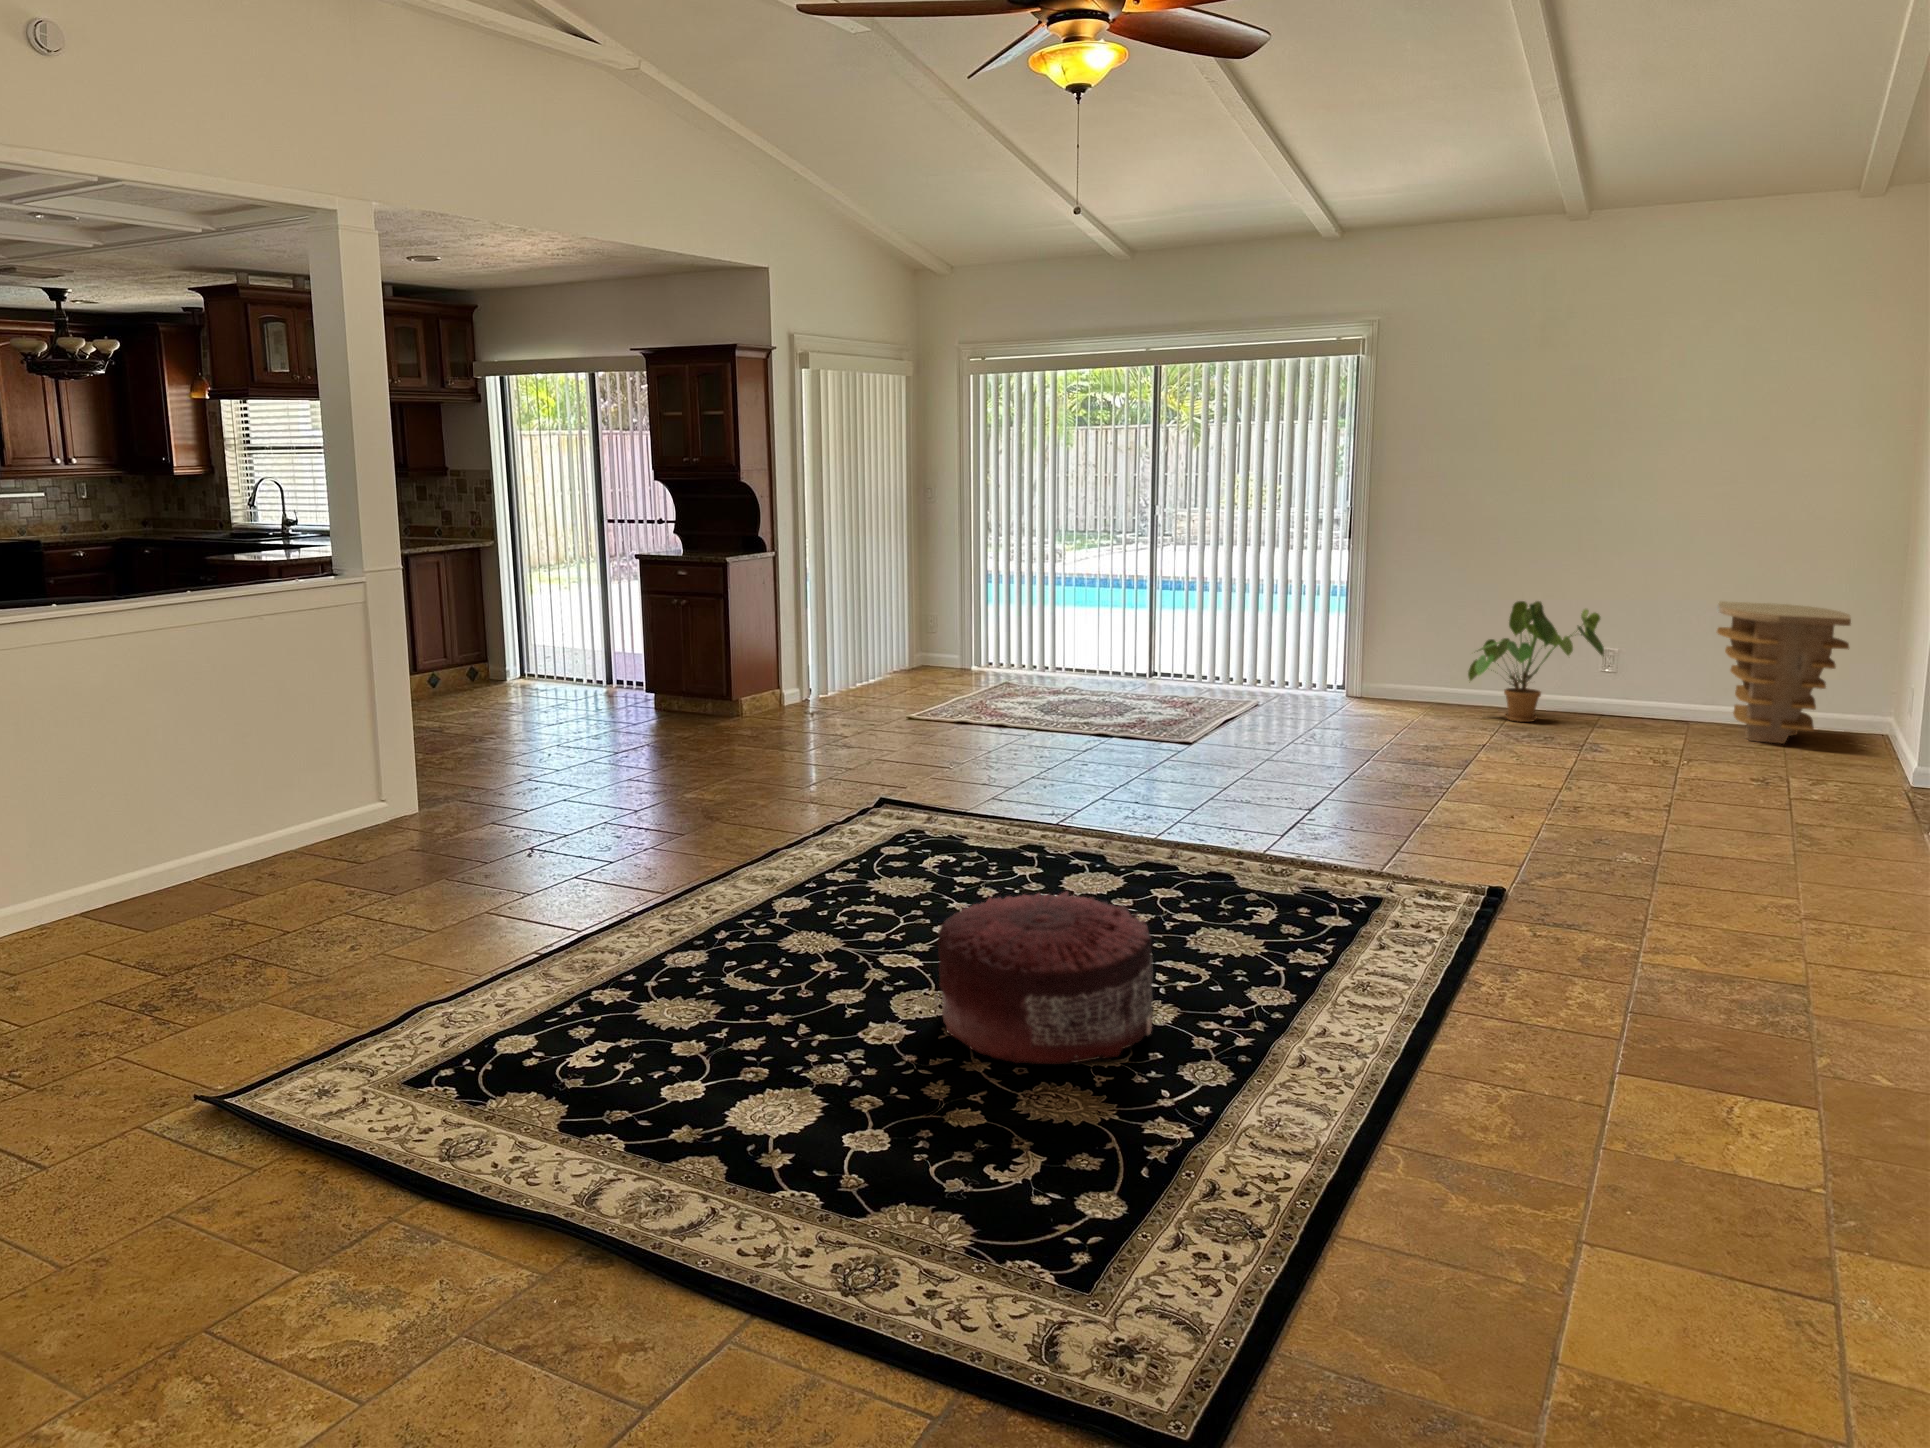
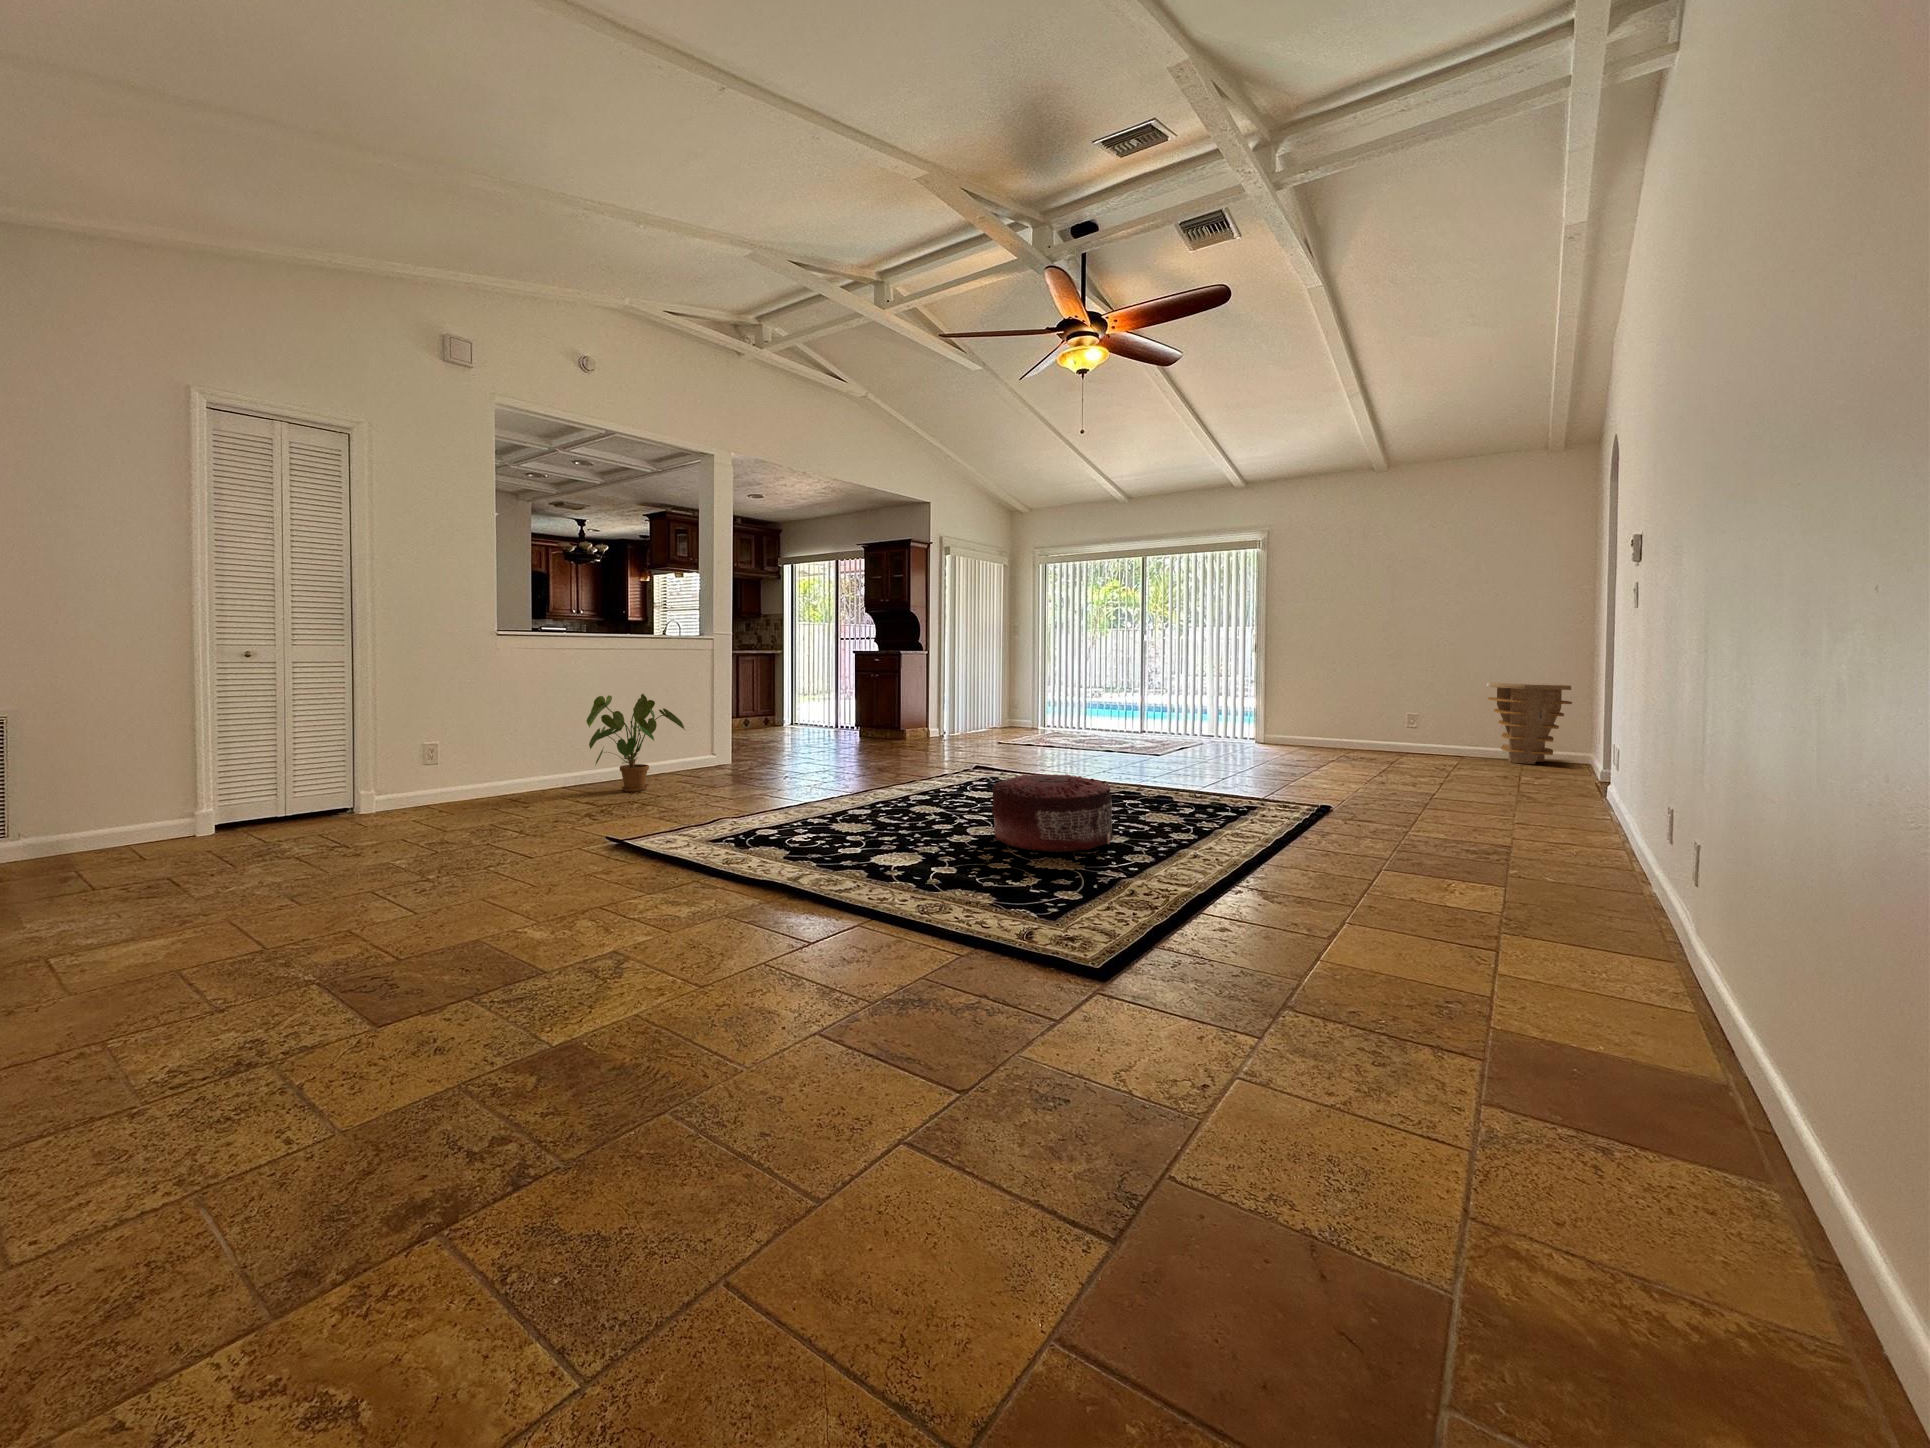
house plant: present [1468,601,1604,722] -> present [586,694,685,792]

